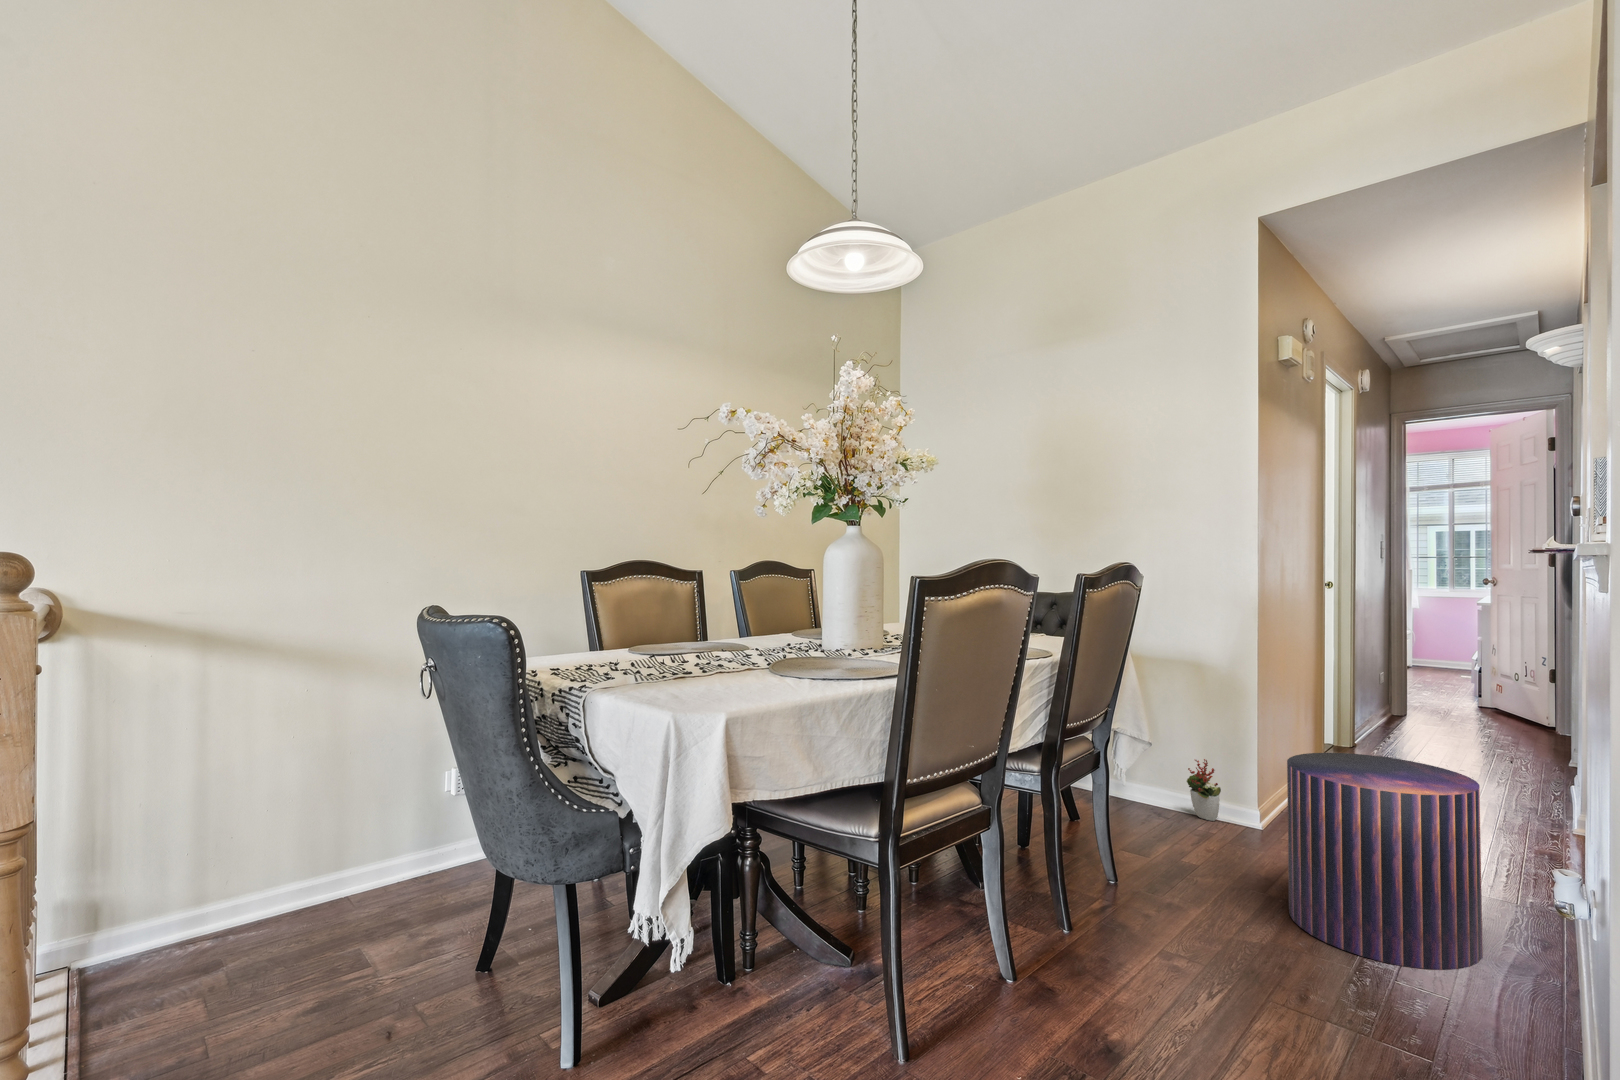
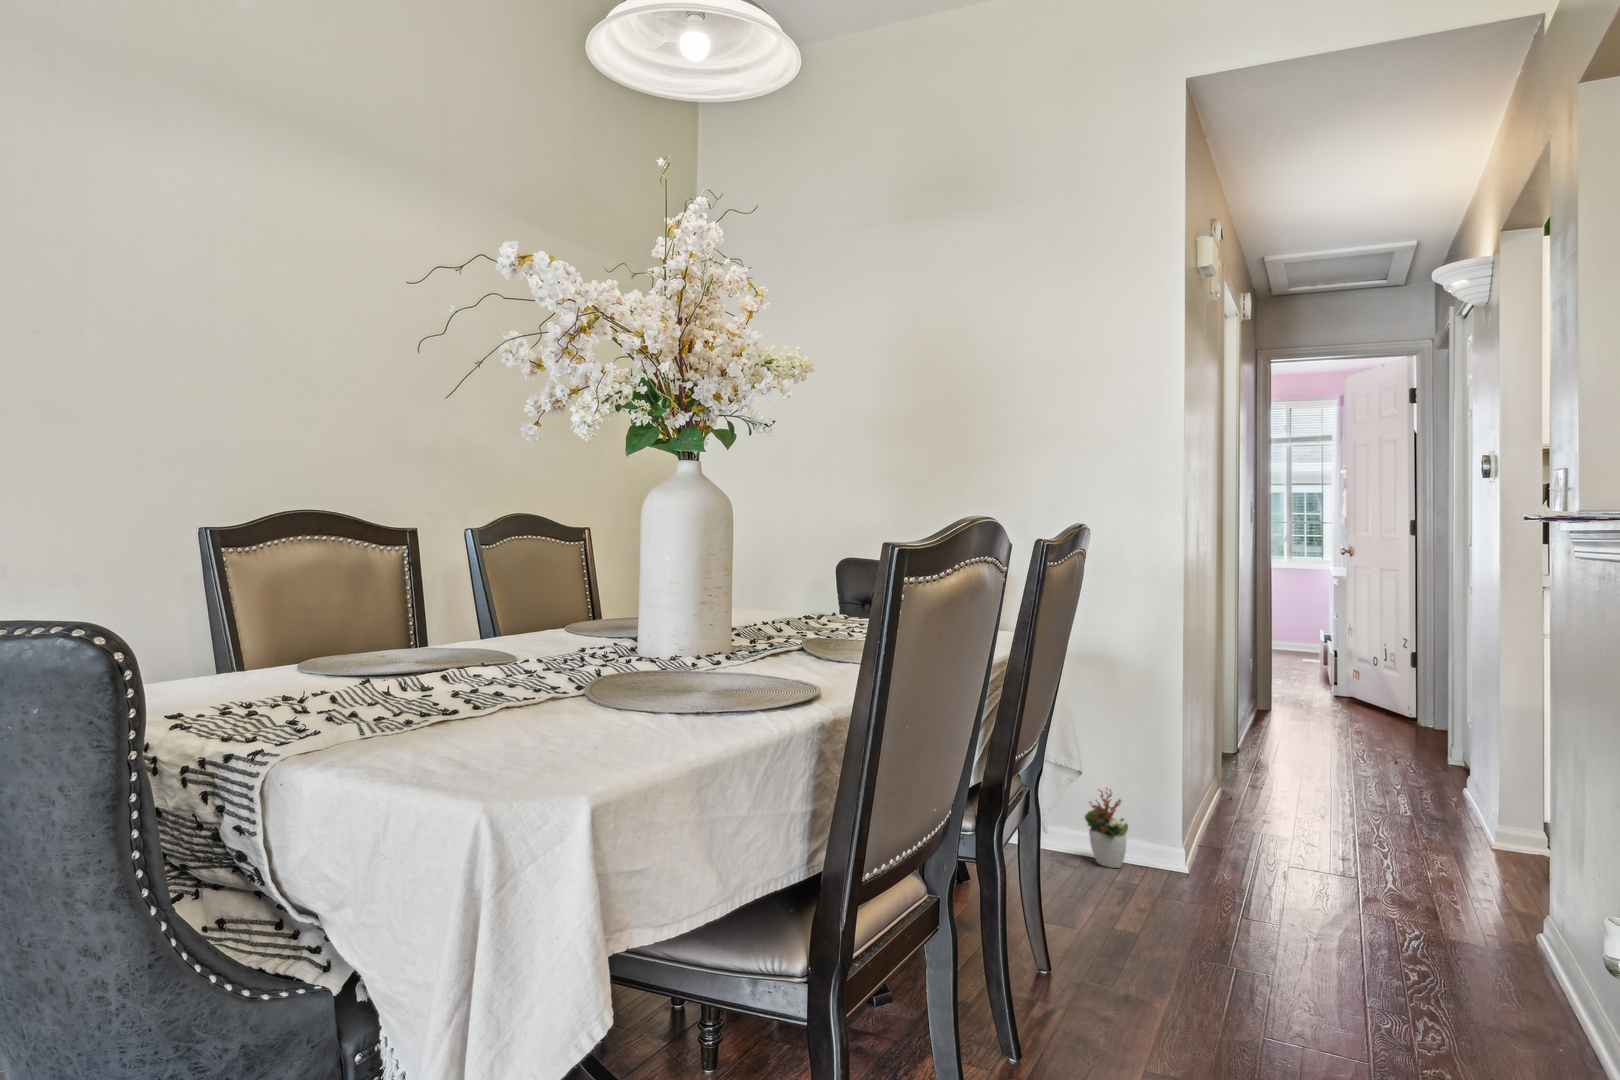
pouf: present [1287,753,1483,970] -> none [1254,771,1481,1041]

